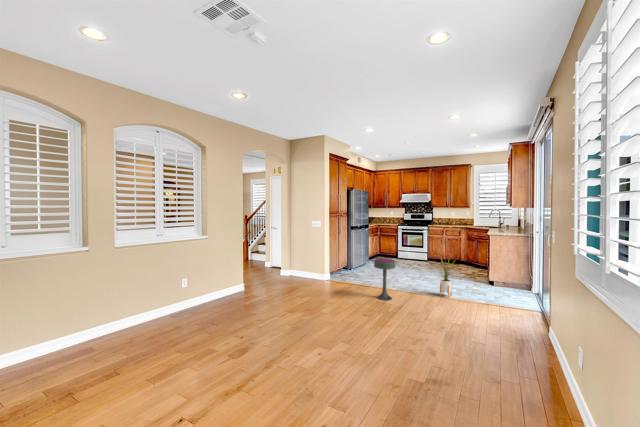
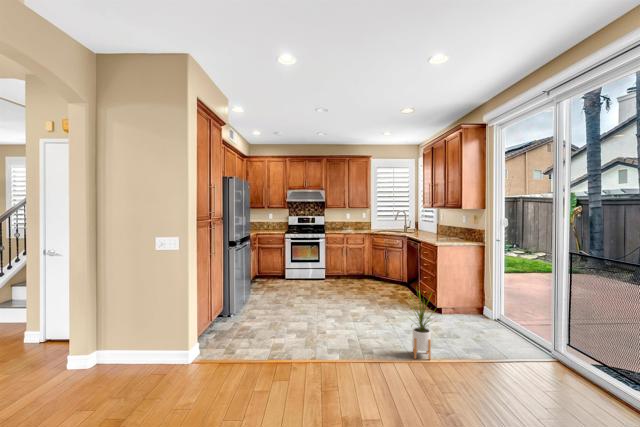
bar stool: present [374,259,396,300] -> none [318,309,361,401]

